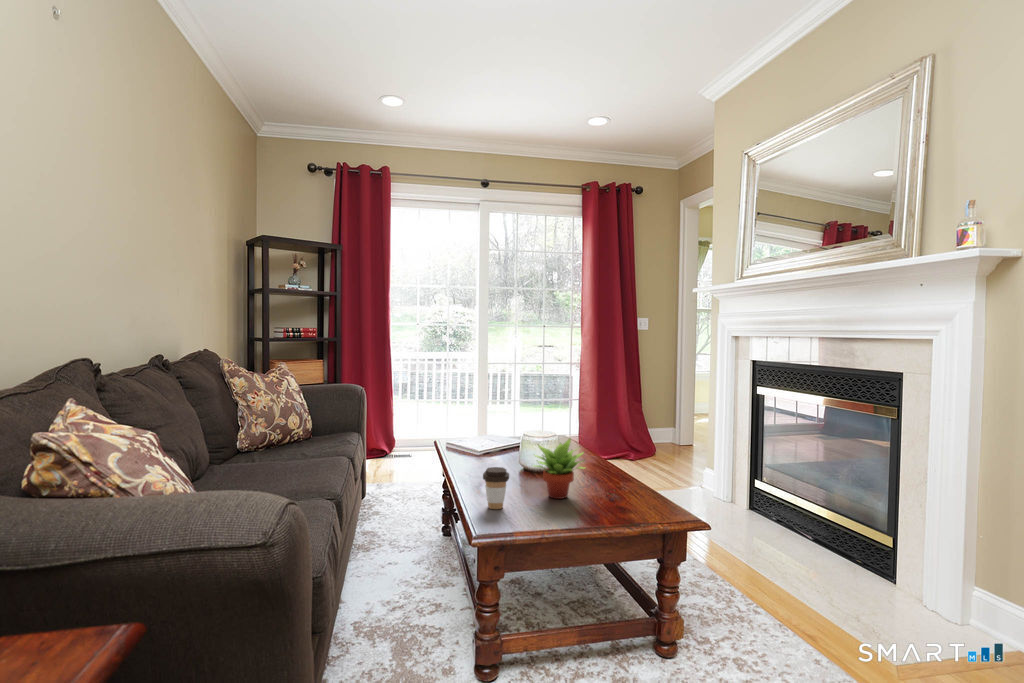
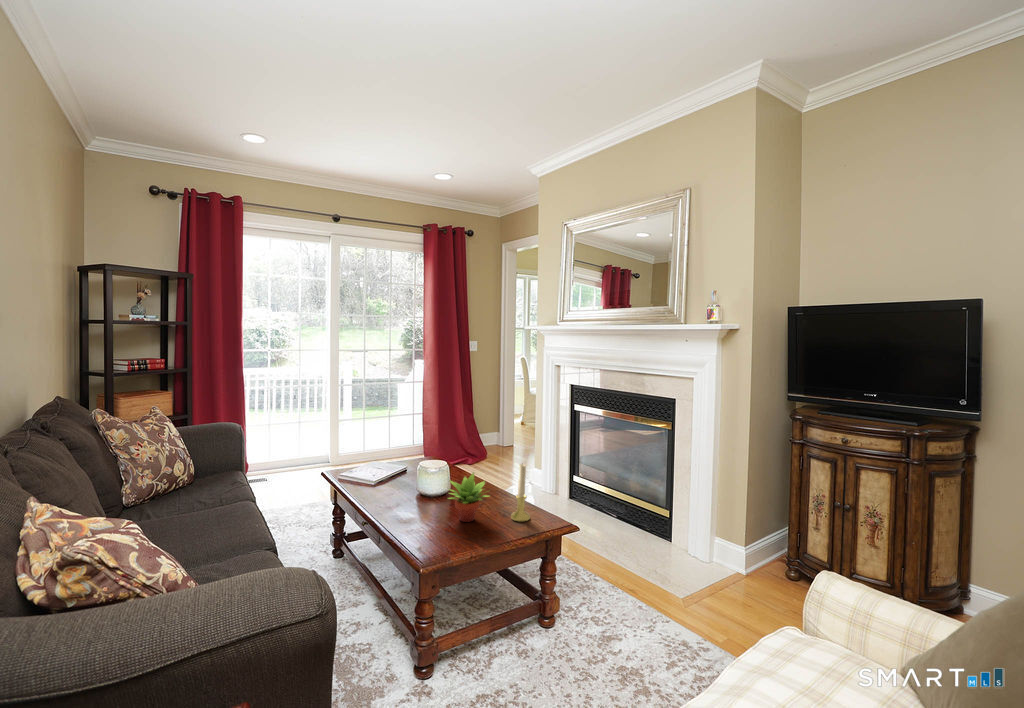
candle holder: none [616,428,643,507] -> present [511,464,530,522]
coffee cup: present [483,467,509,509] -> none [415,504,436,539]

